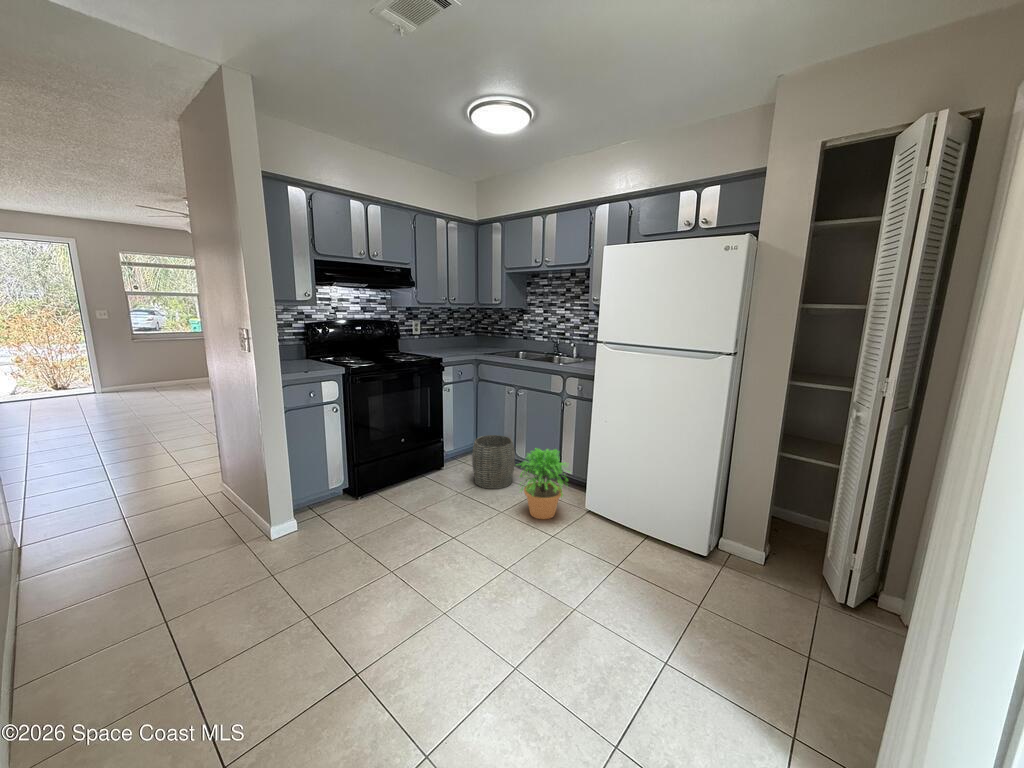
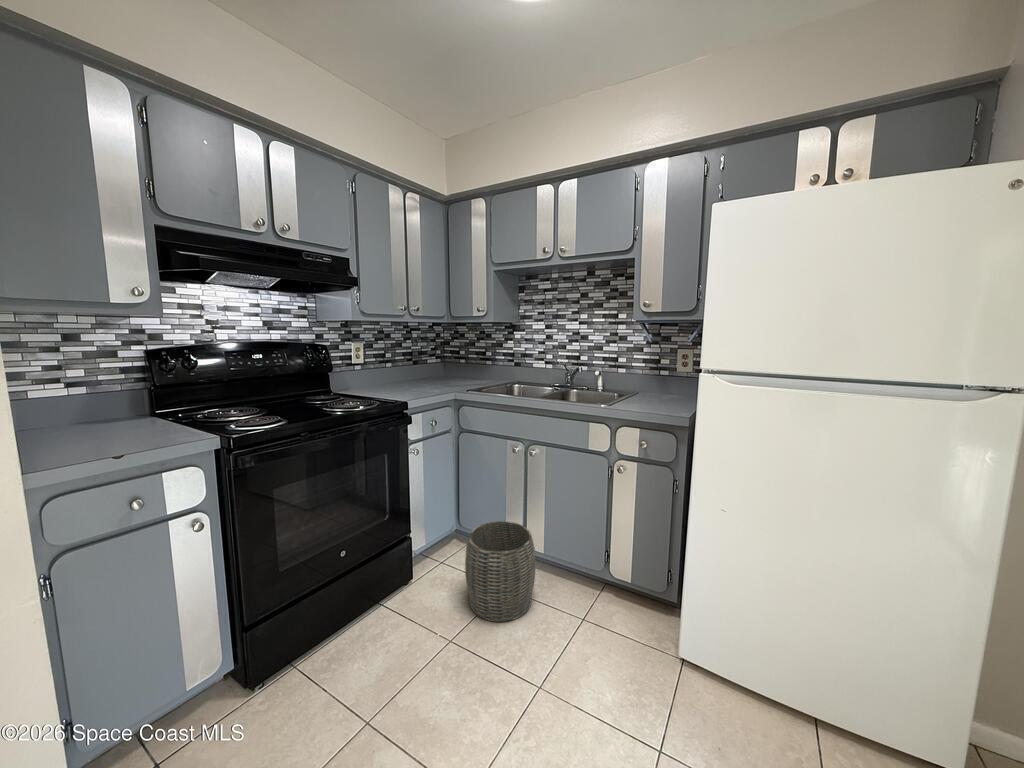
potted plant: present [520,448,567,519] -> none [561,557,674,698]

